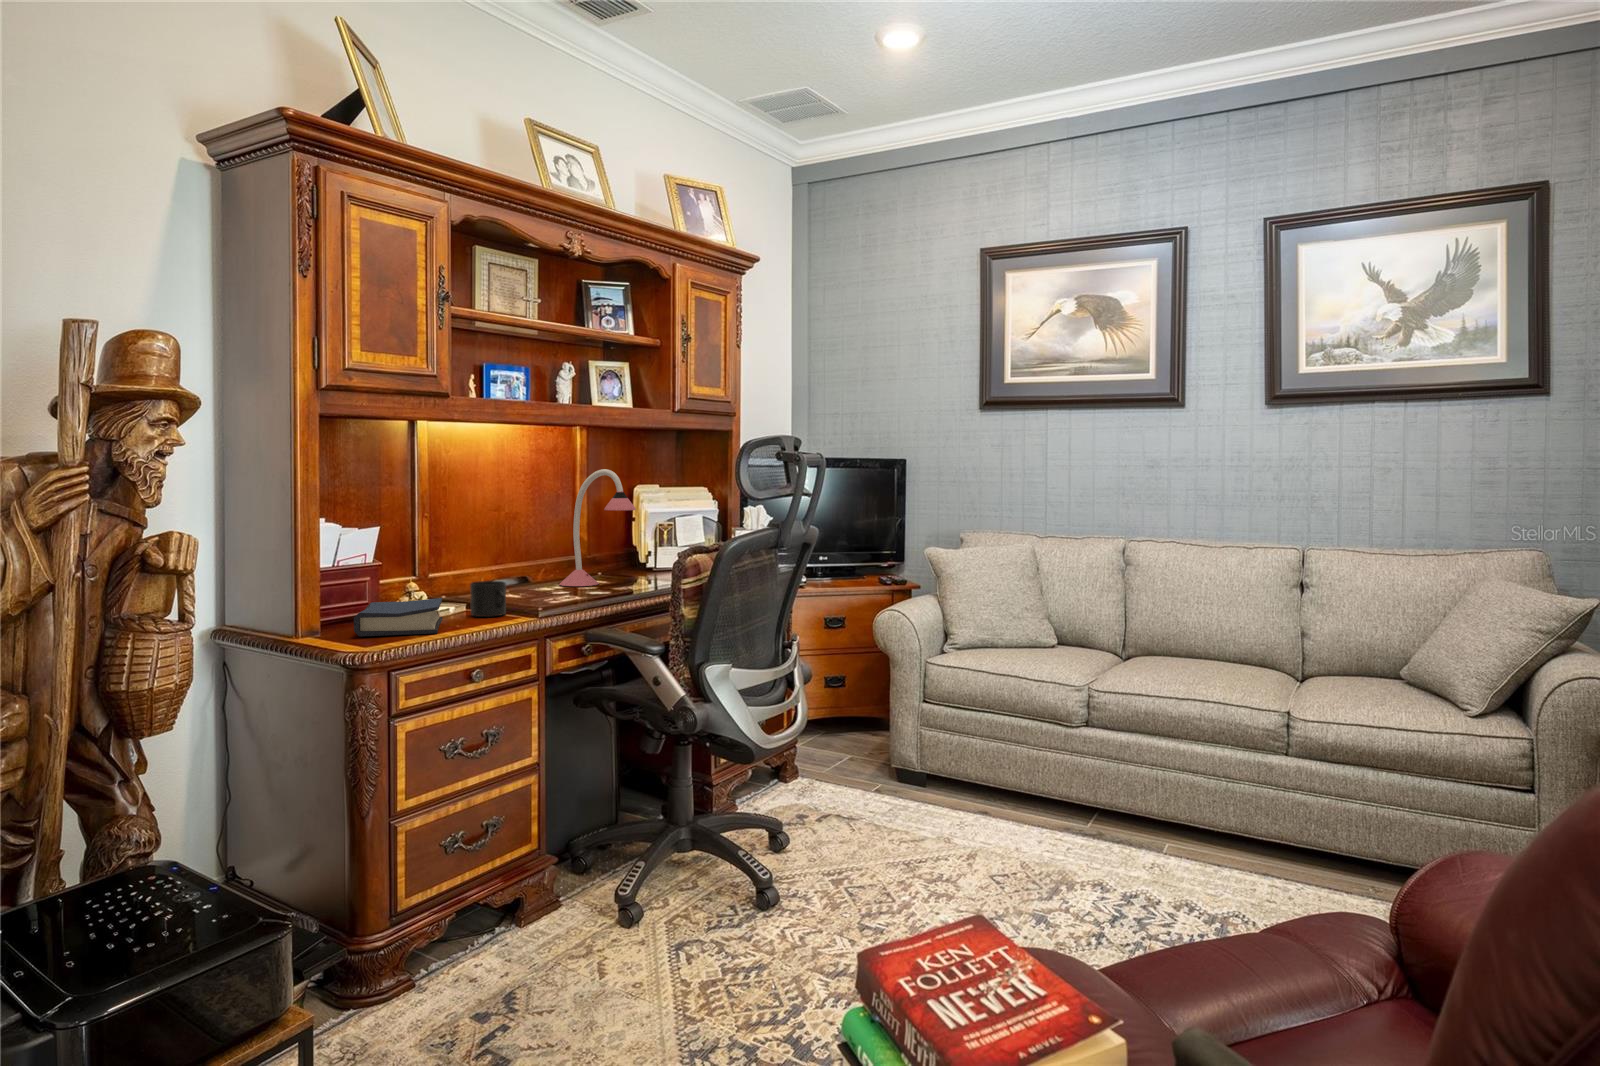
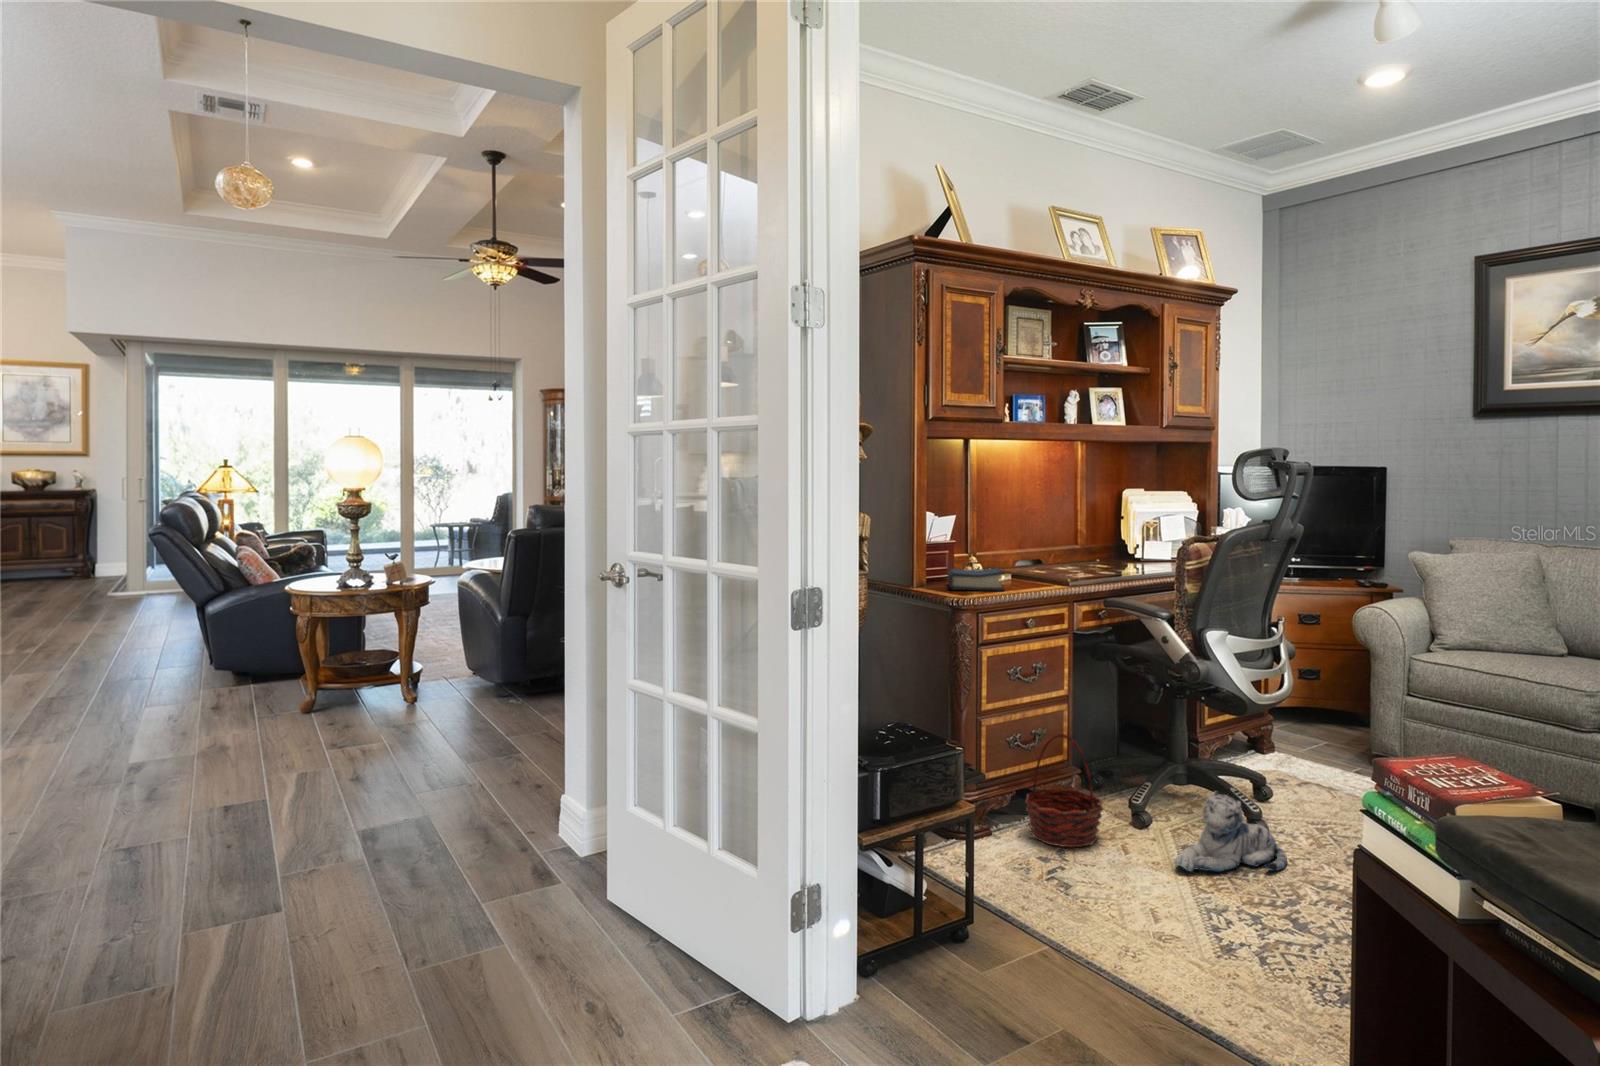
desk lamp: present [559,469,636,586] -> none [1068,476,1135,570]
mug: present [470,581,506,617] -> none [1018,558,1045,584]
basket: none [469,824,577,981] -> present [1025,734,1103,847]
plush toy: none [658,877,795,993] -> present [1175,791,1287,872]

